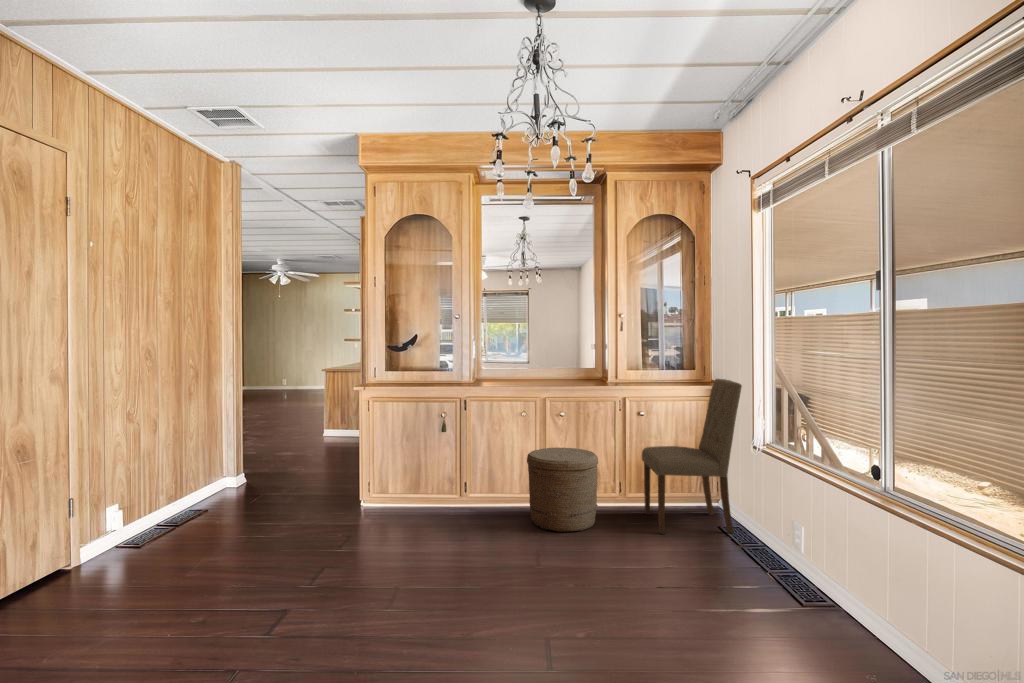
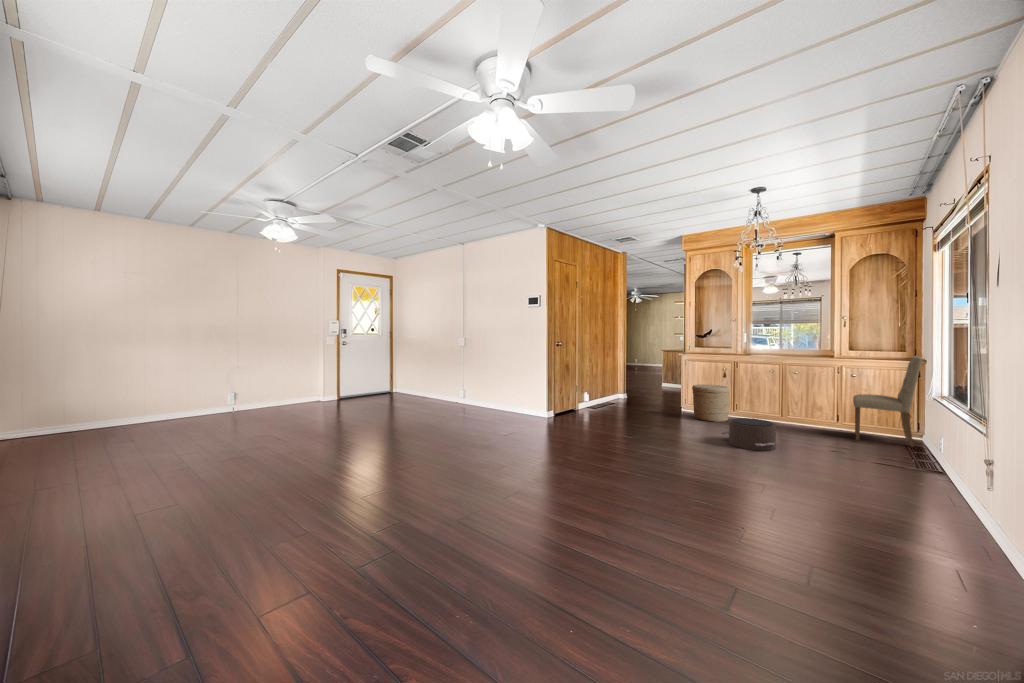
woven basket: present [527,448,598,532] -> present [692,384,730,422]
pouf: none [452,538,578,633] -> present [721,418,777,451]

